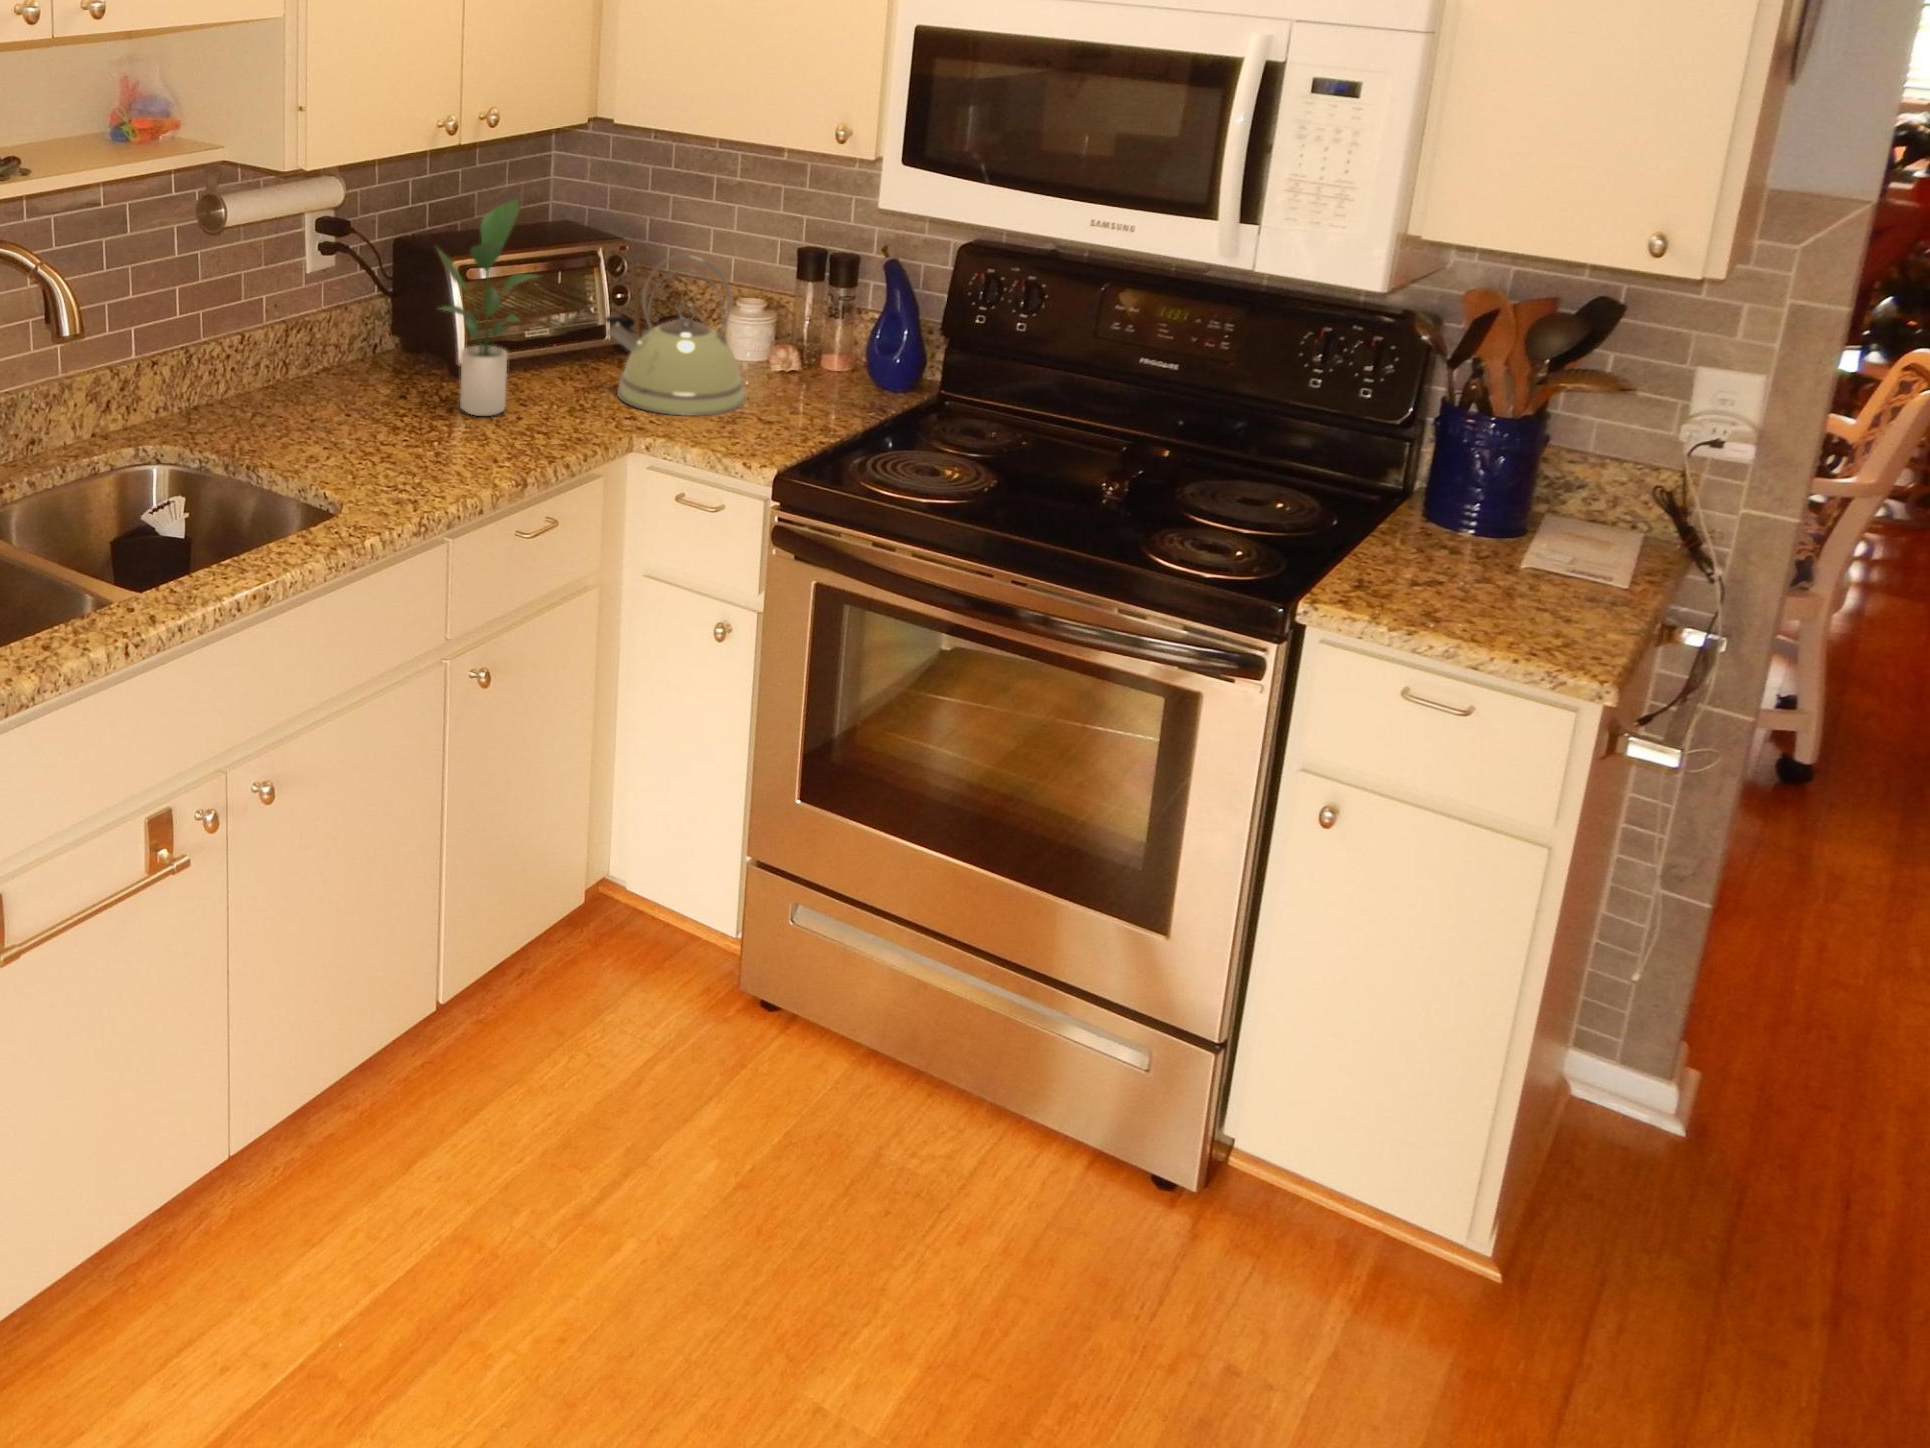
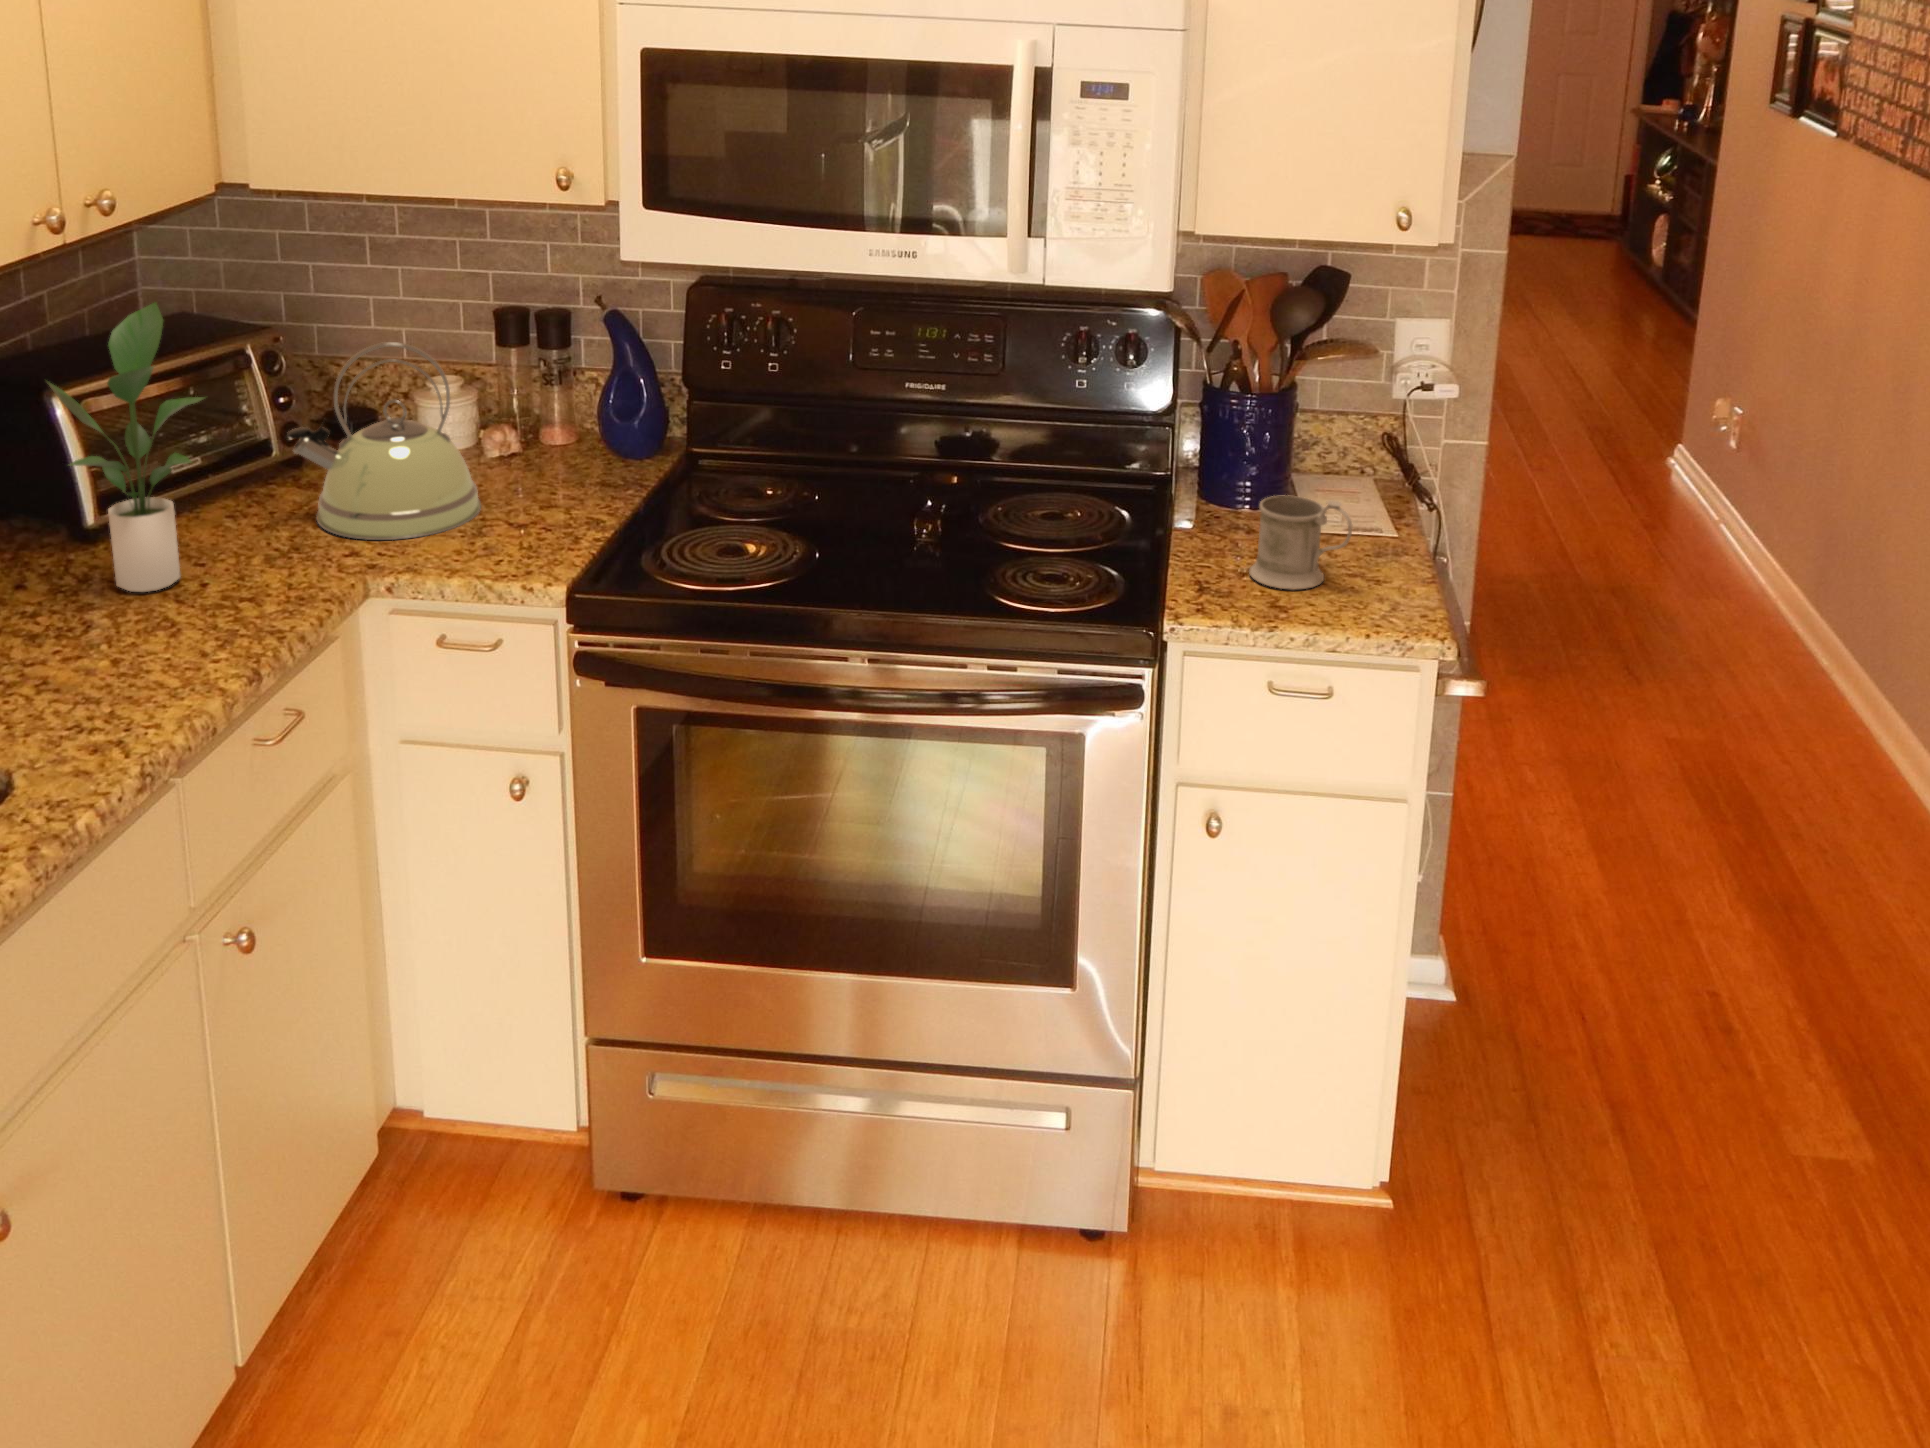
mug: none [1415,509,1526,606] -> present [1249,496,1352,590]

